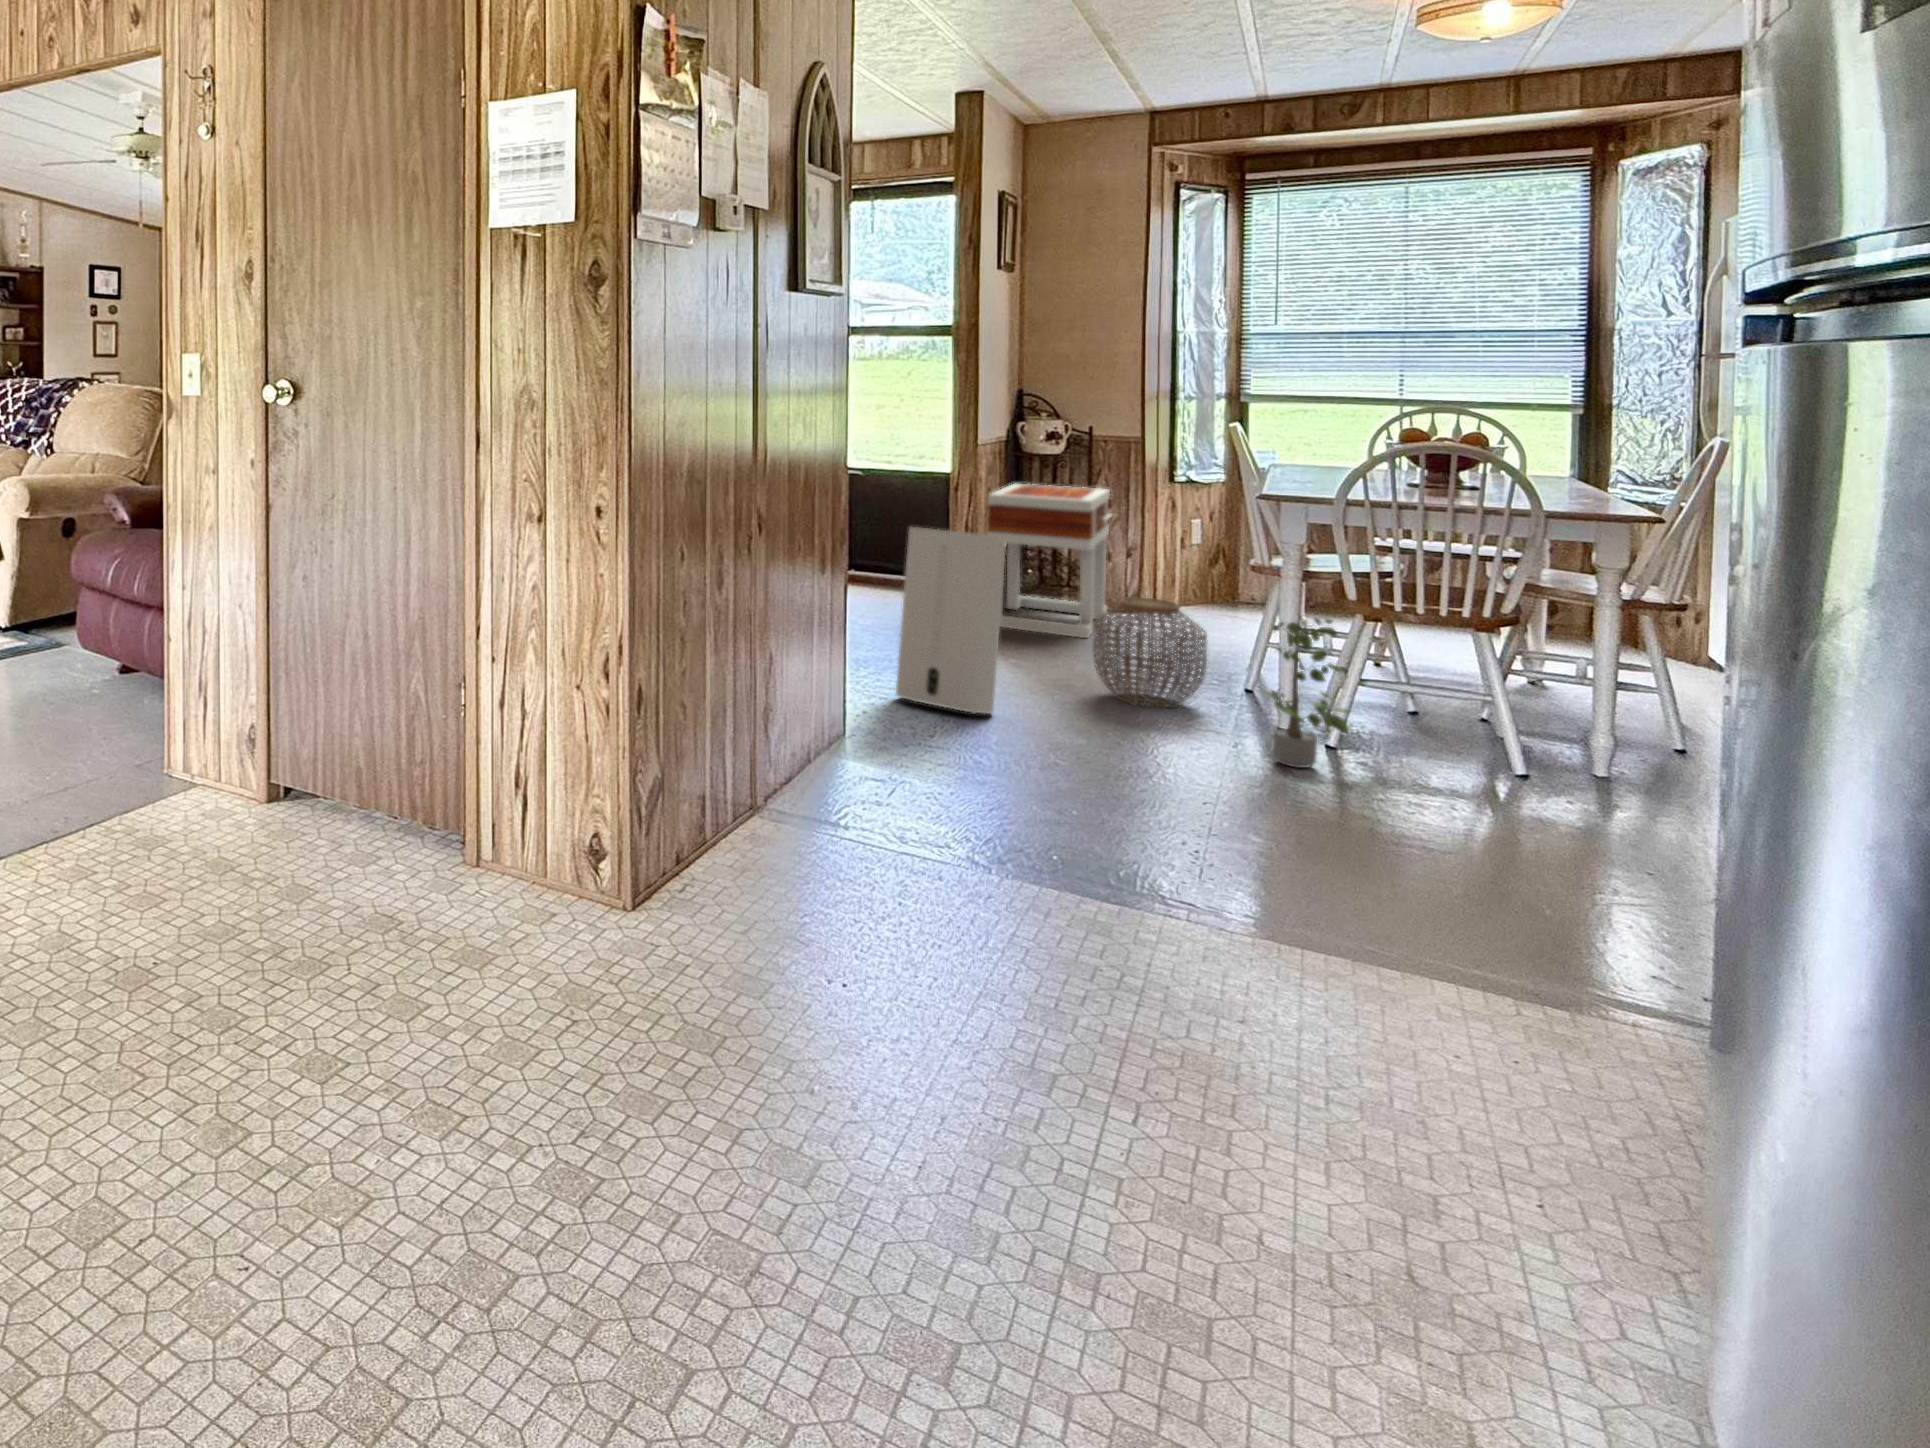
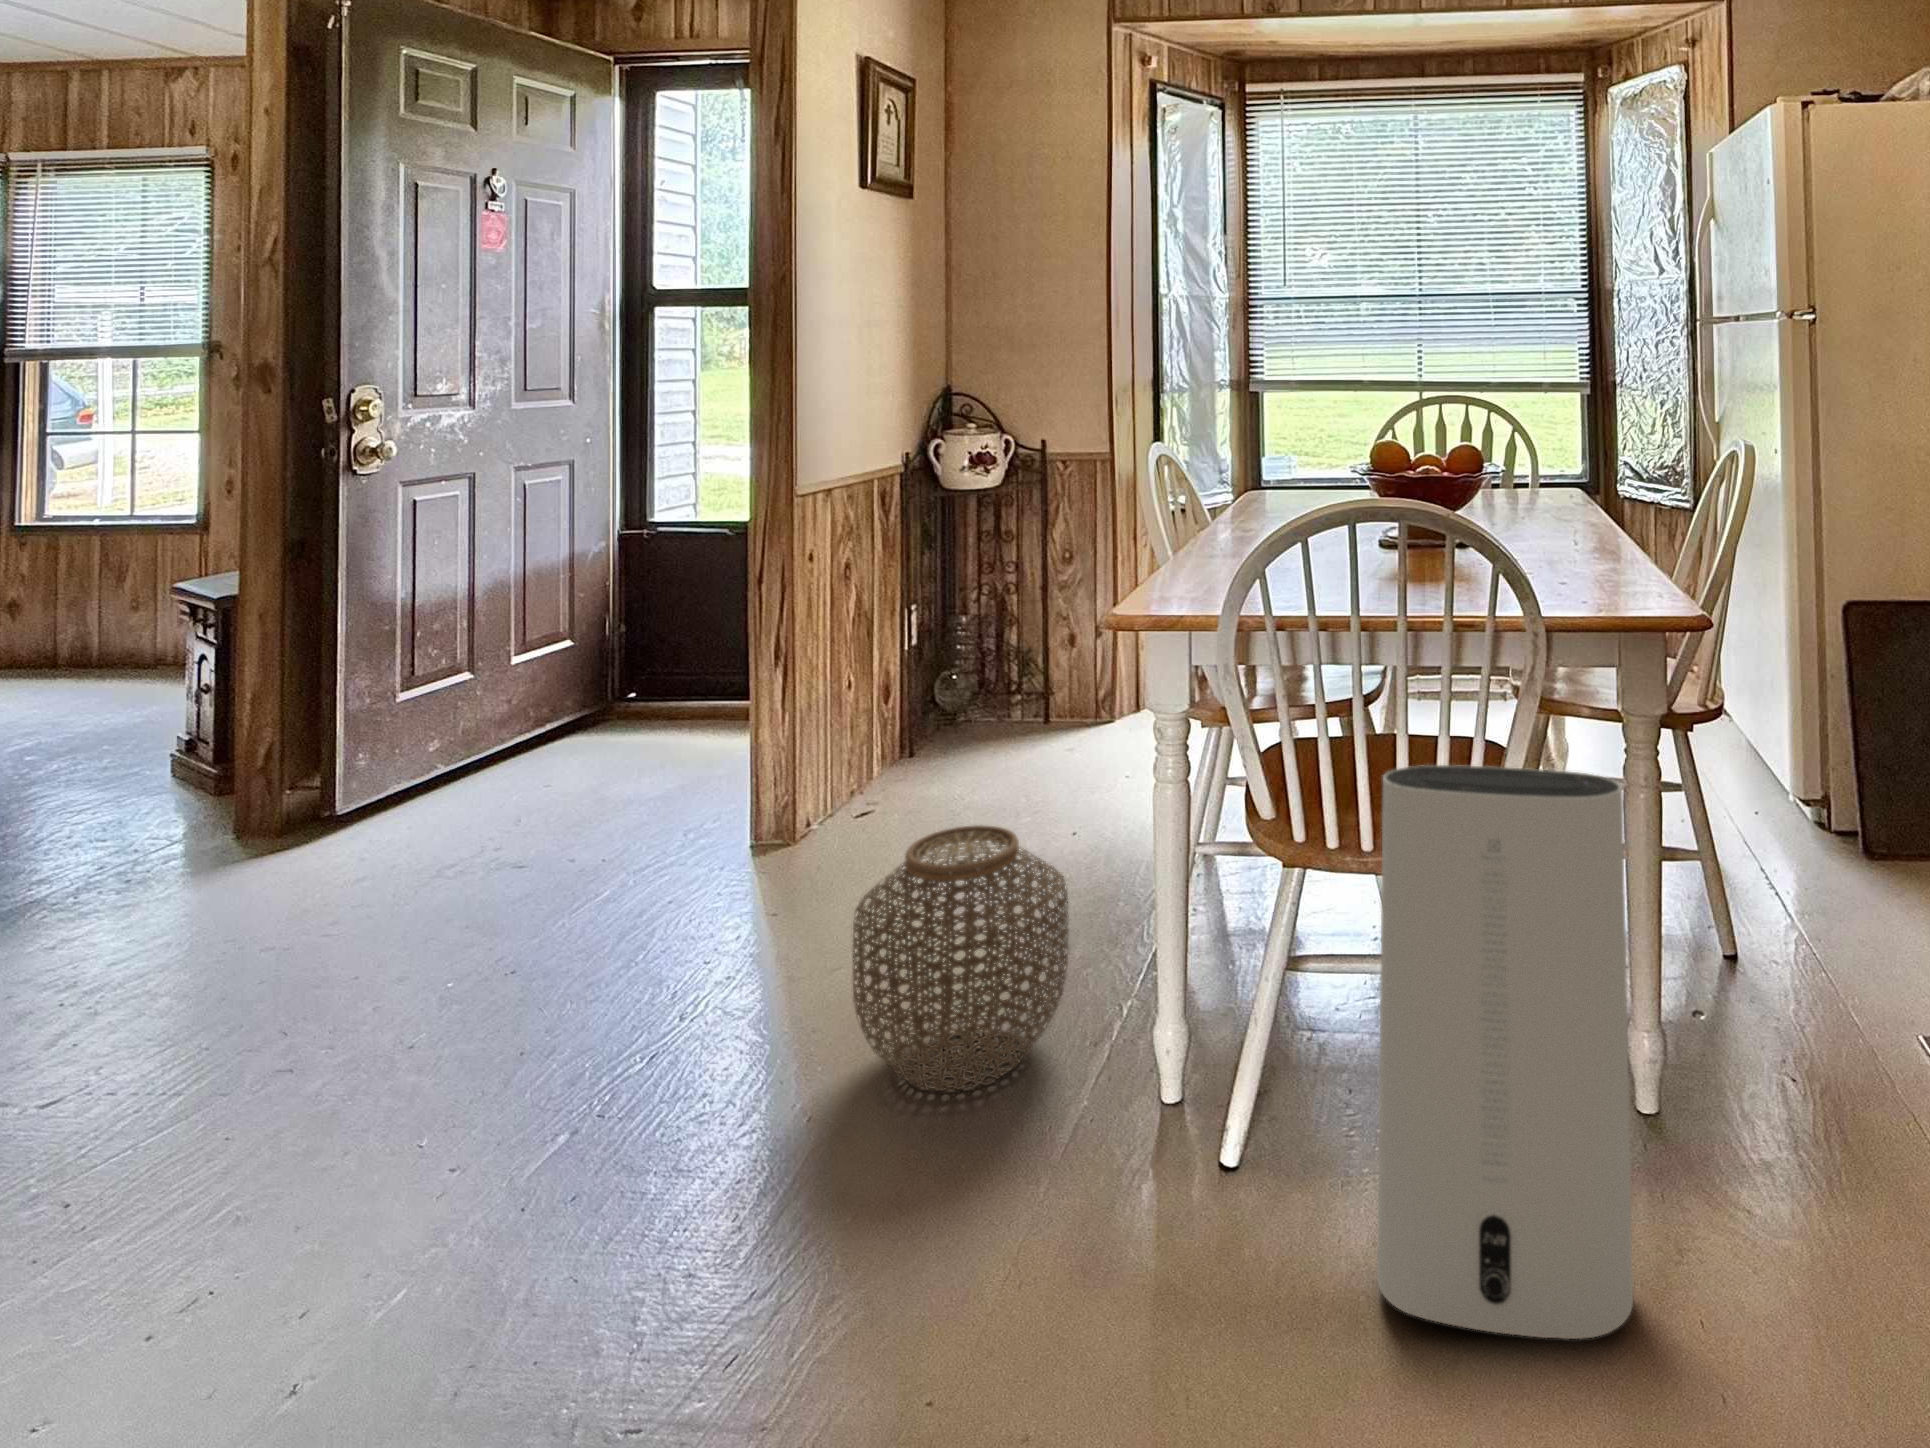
side table: present [987,484,1112,638] -> none [818,545,1052,832]
air purifier: present [896,527,1007,714] -> present [1377,765,1633,1339]
potted plant: present [1256,617,1350,768] -> none [1064,905,1274,1317]

